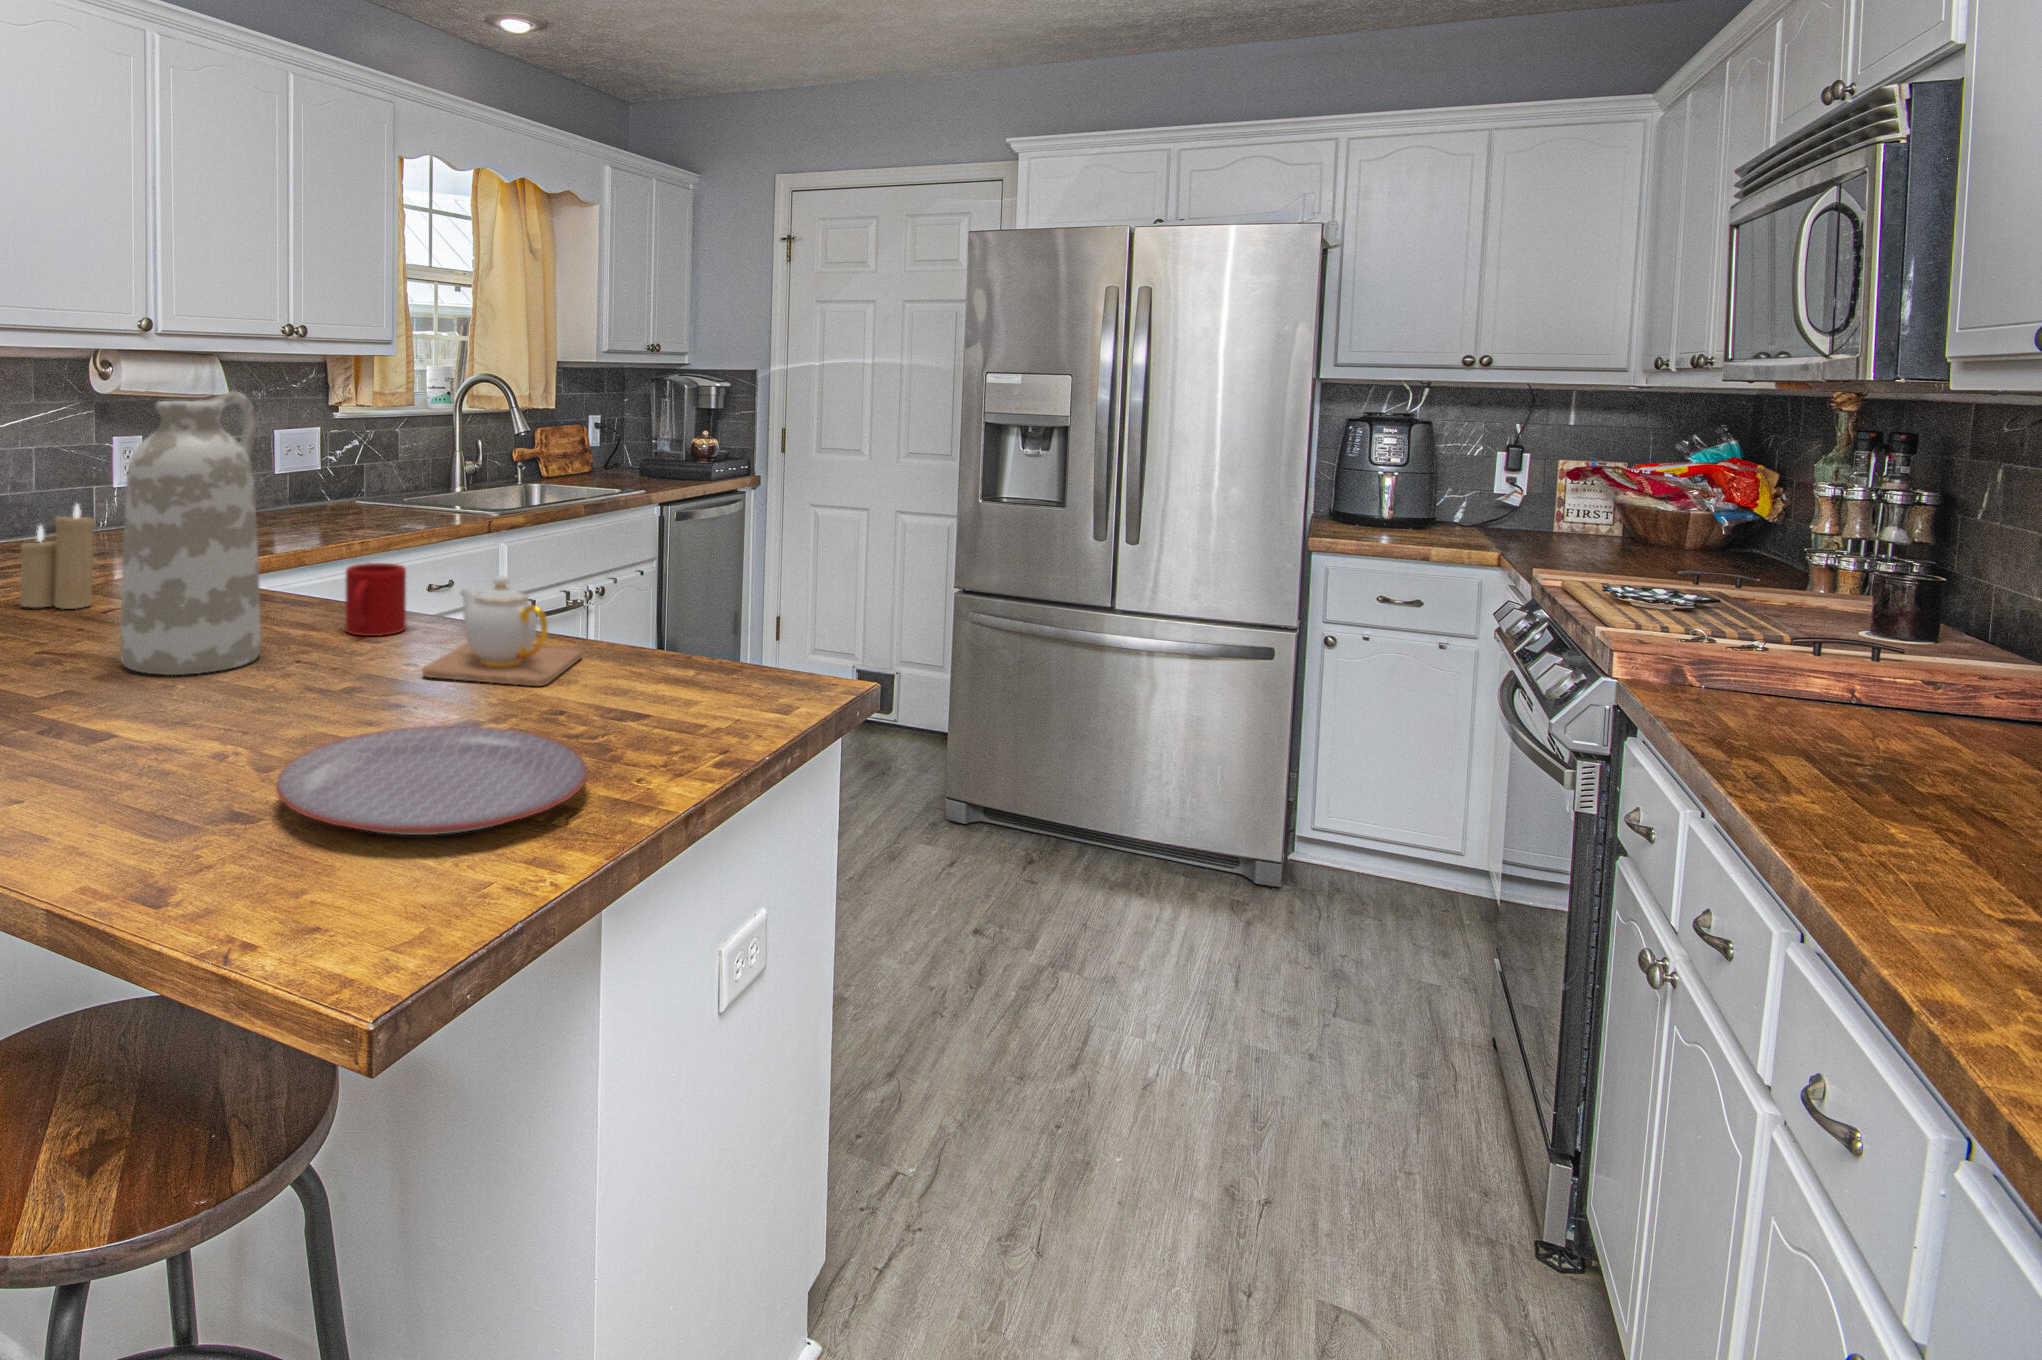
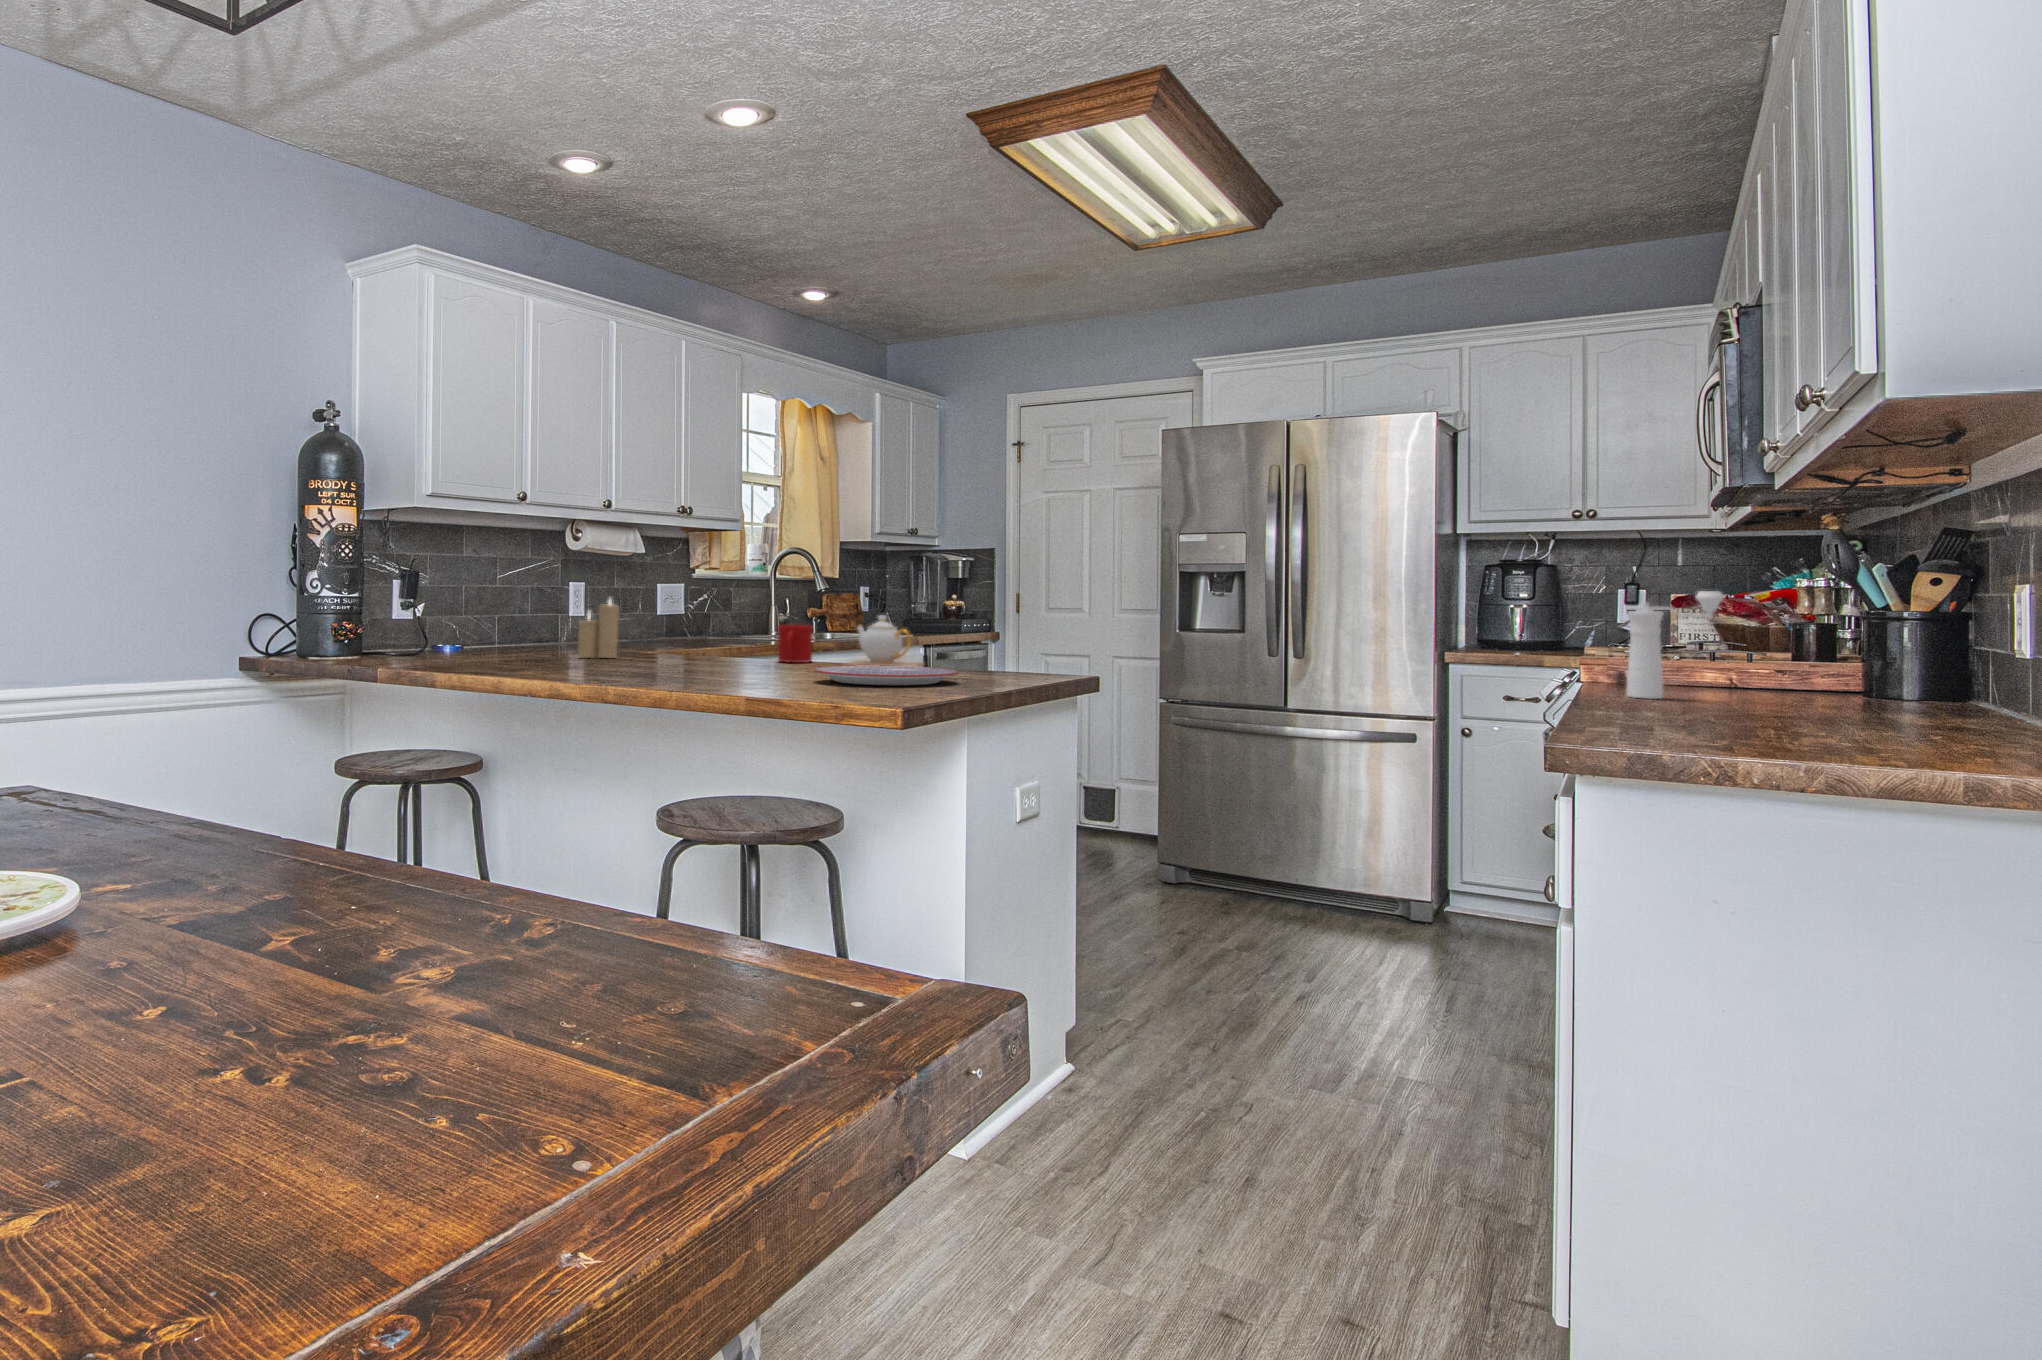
vase: present [121,391,261,675] -> none [673,520,744,668]
pepper mill: none [1775,588,1959,785] -> present [1627,591,1724,699]

